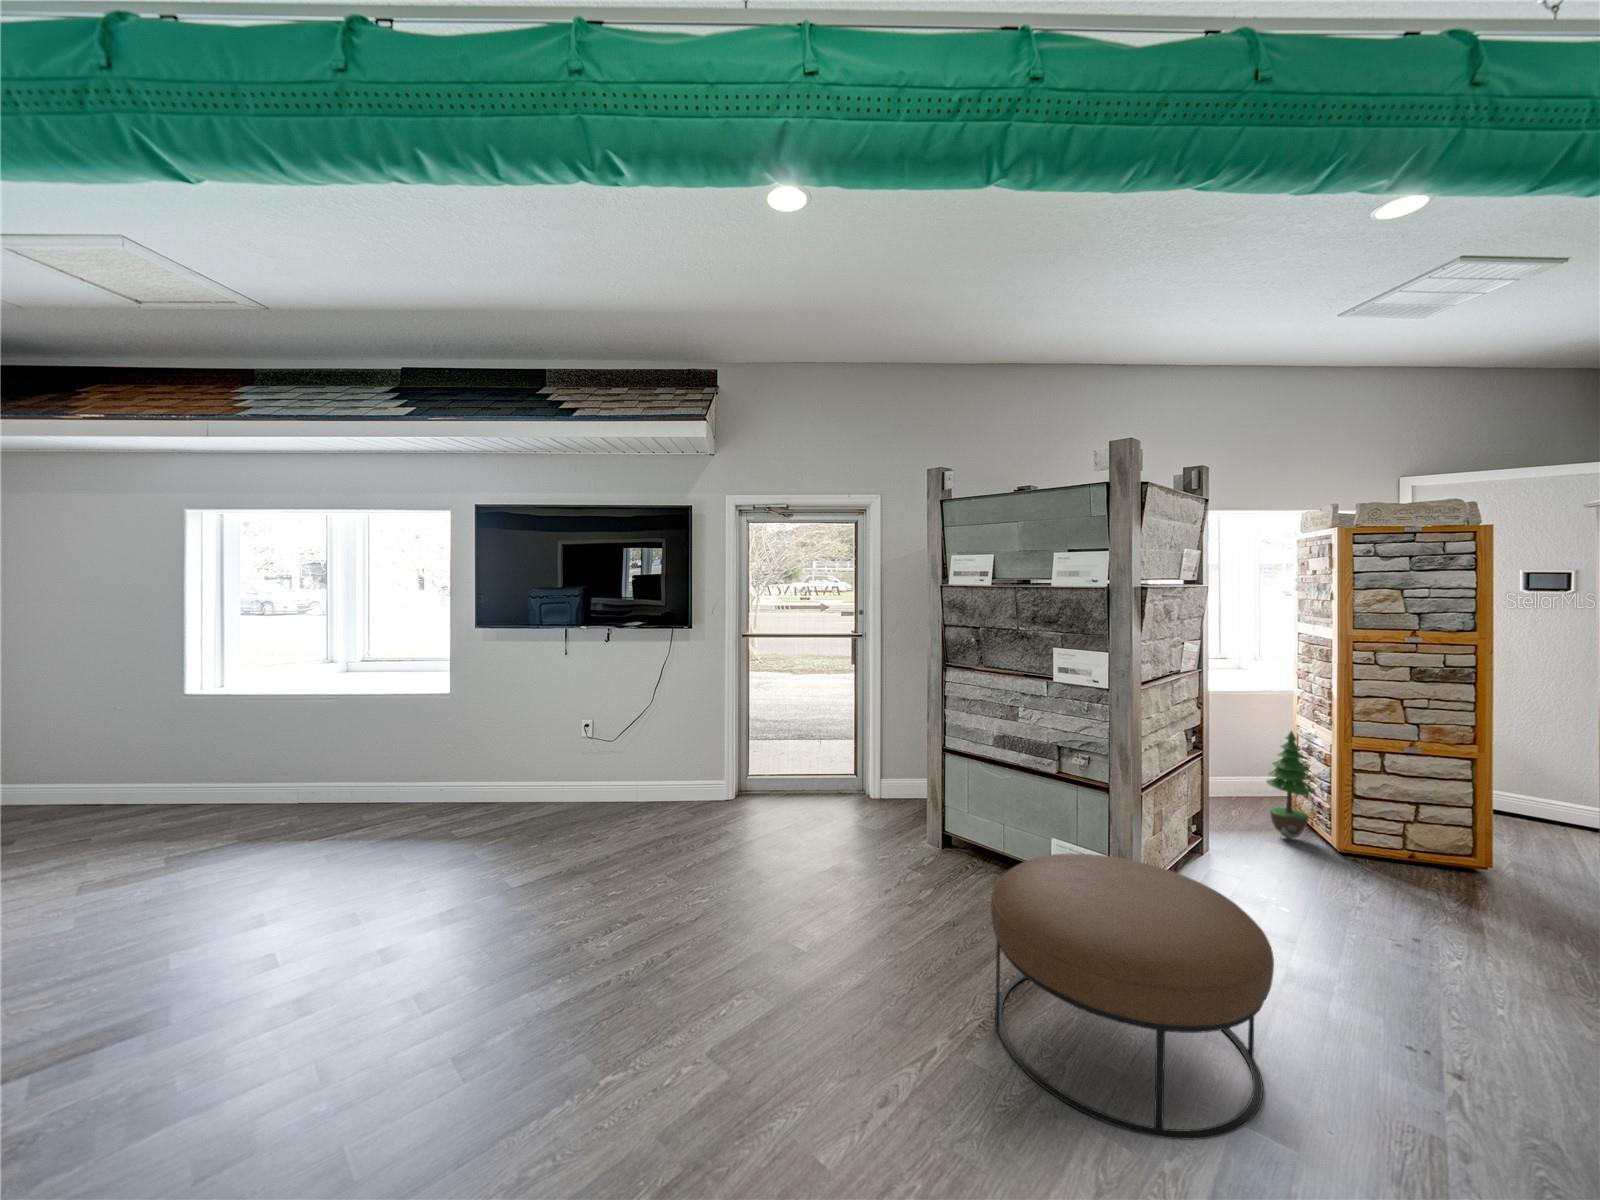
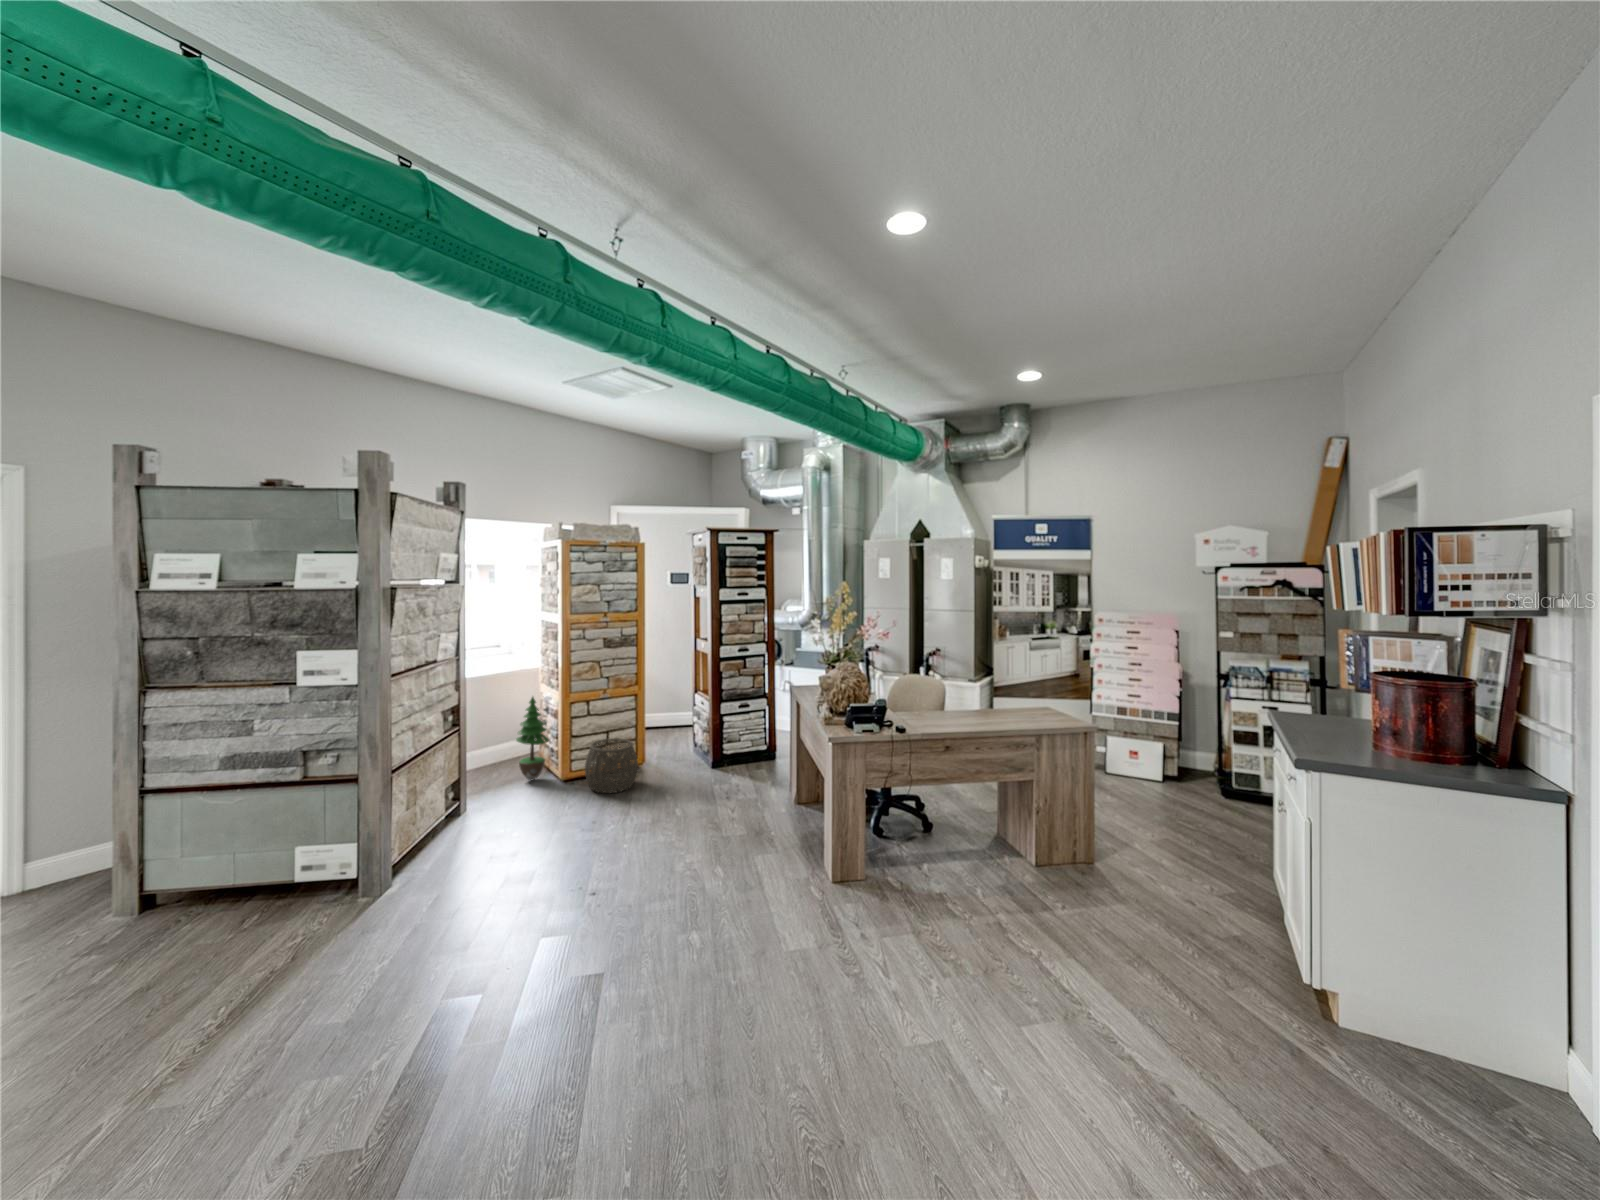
woven basket: none [1379,810,1485,898] -> present [585,738,638,793]
ottoman: present [991,853,1274,1140] -> none [194,841,473,1093]

